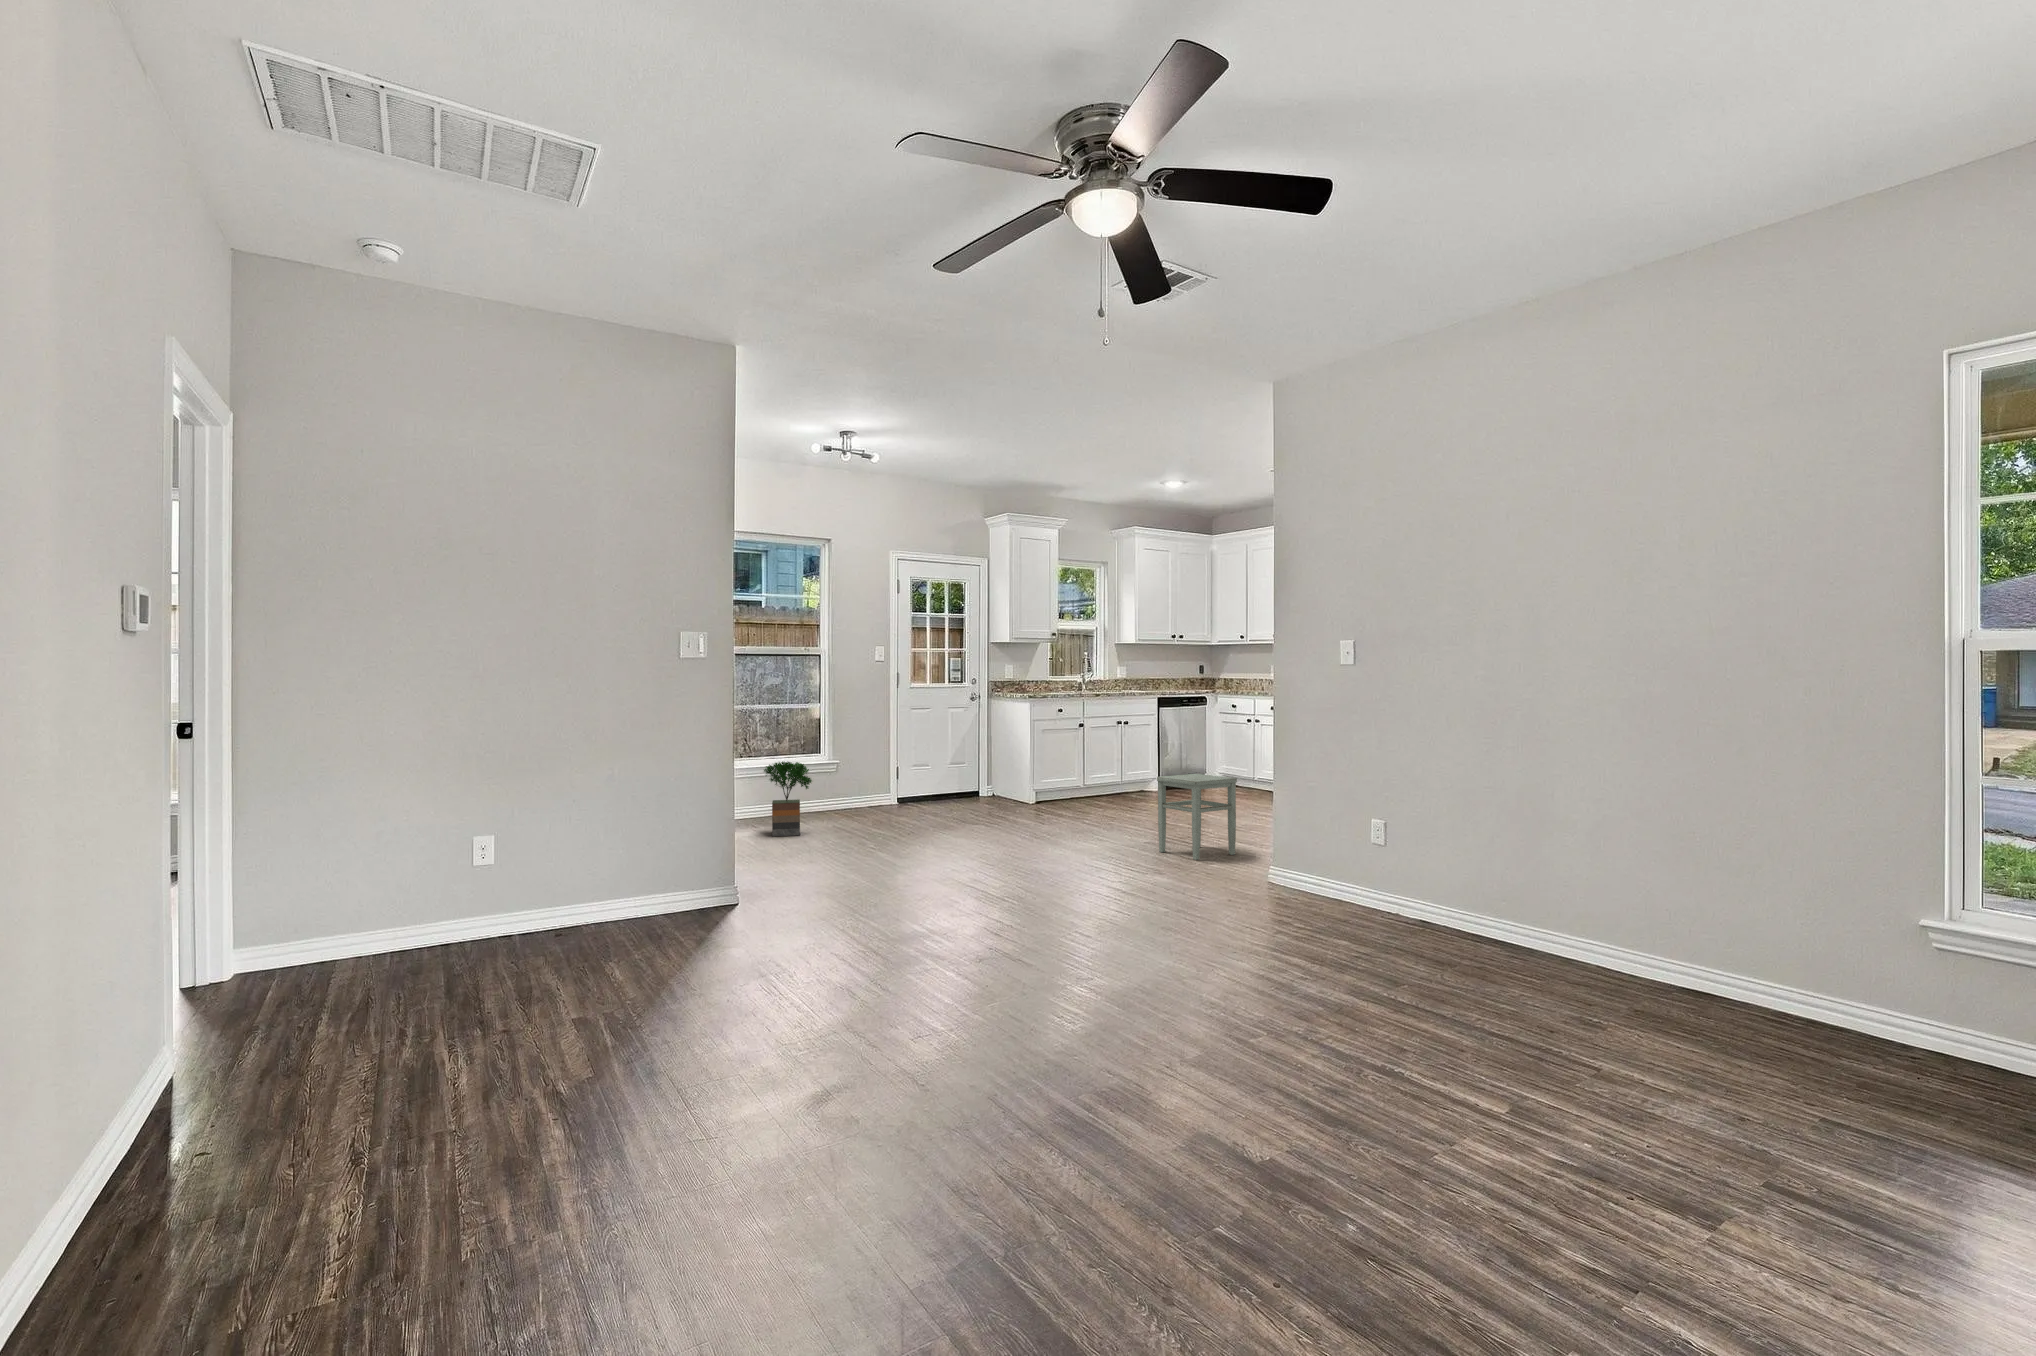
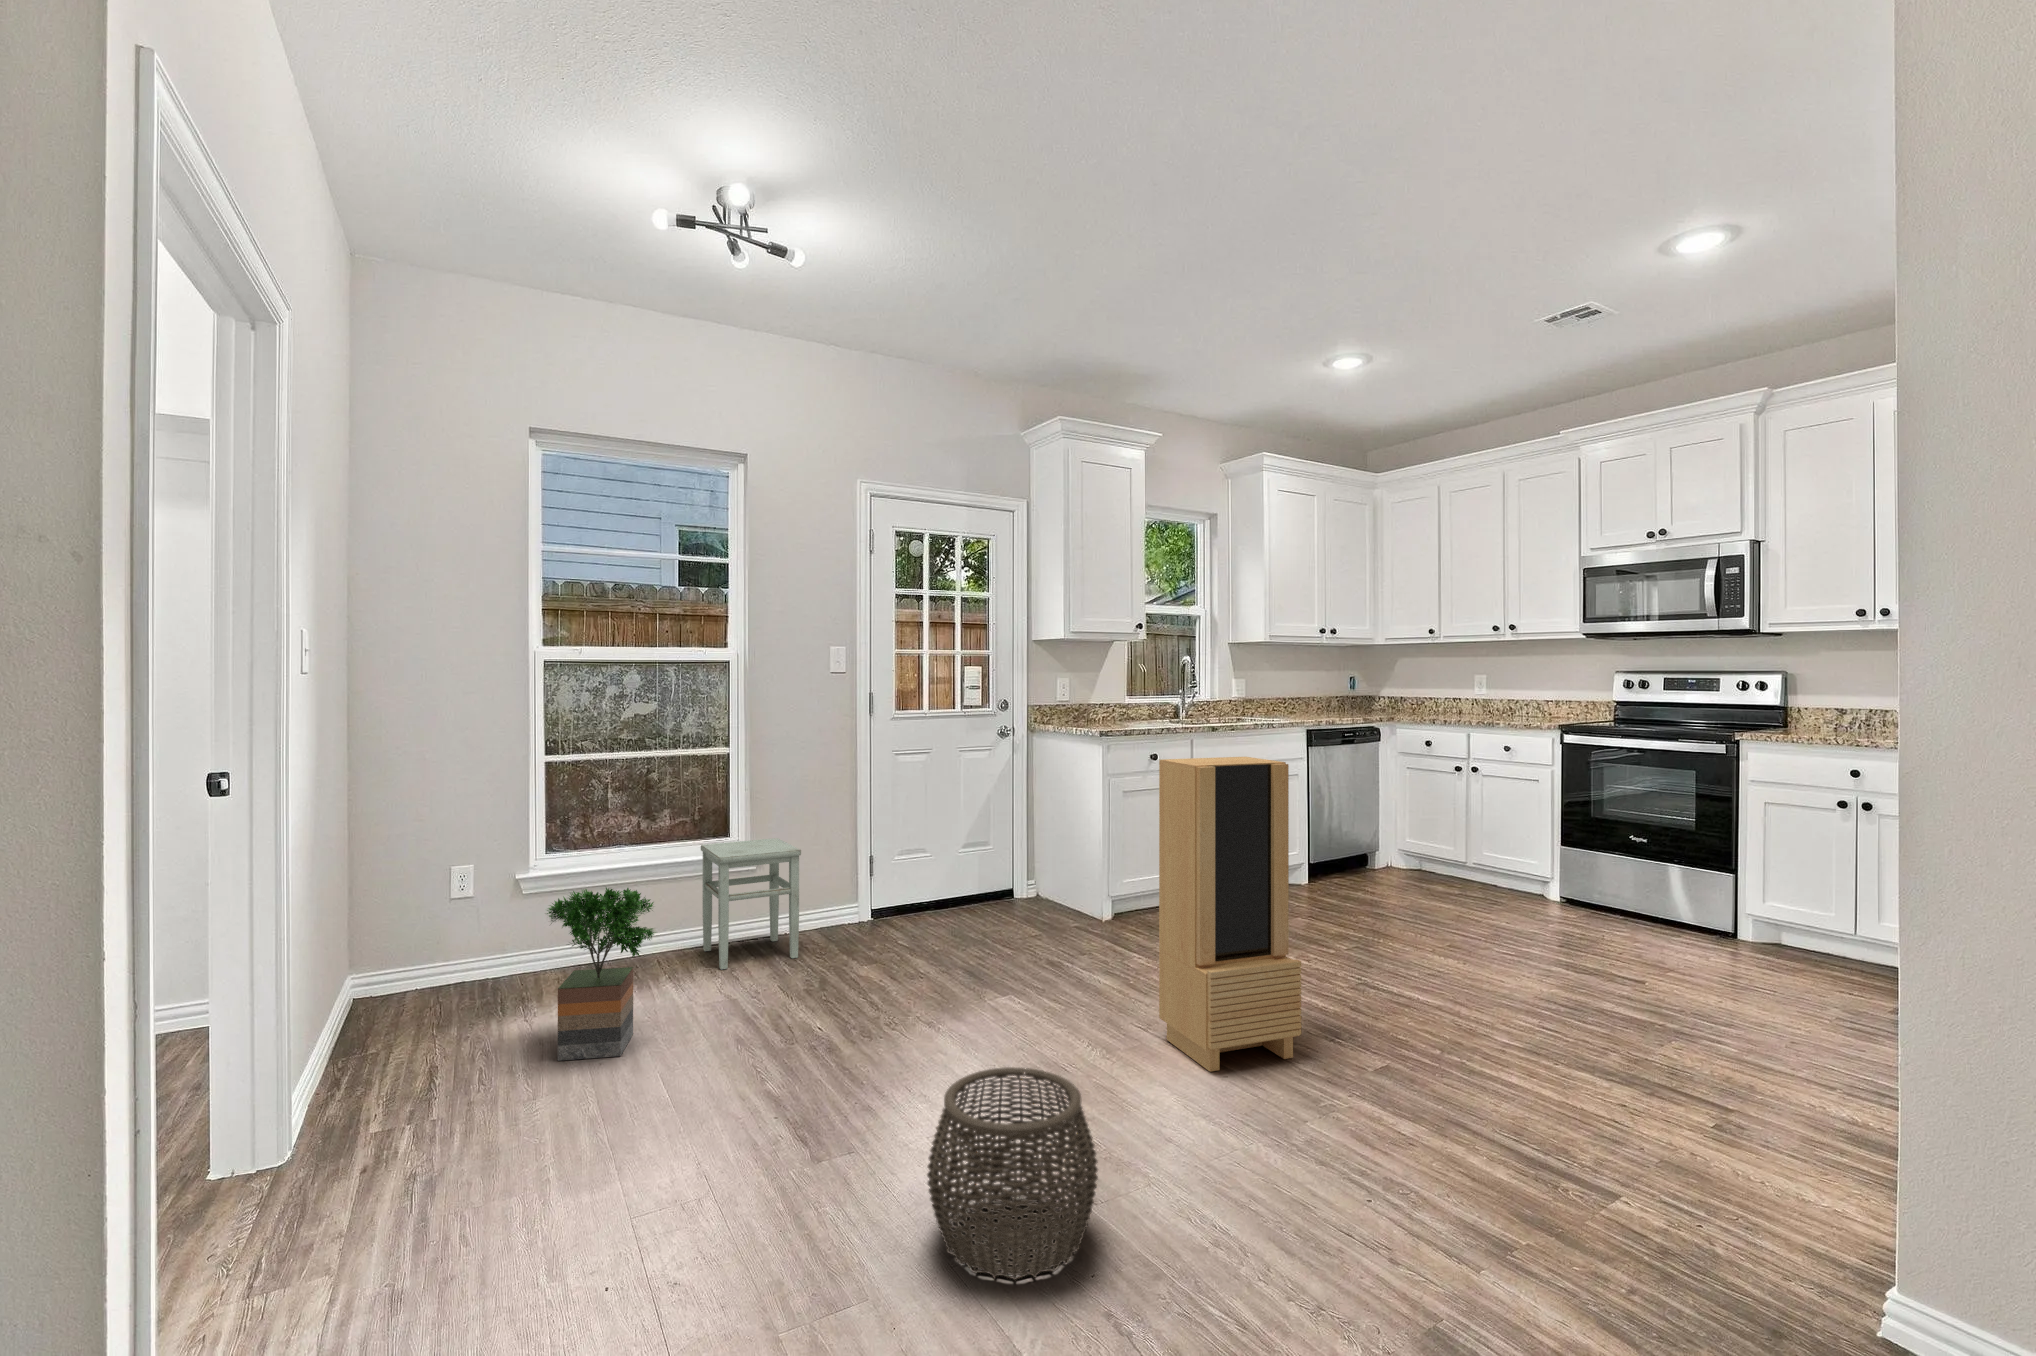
storage cabinet: none [1047,699,1109,835] -> present [1159,757,1301,1072]
stool: present [1157,774,1237,860] -> present [701,838,801,970]
woven basket: none [949,805,1010,863] -> present [927,1067,1098,1280]

